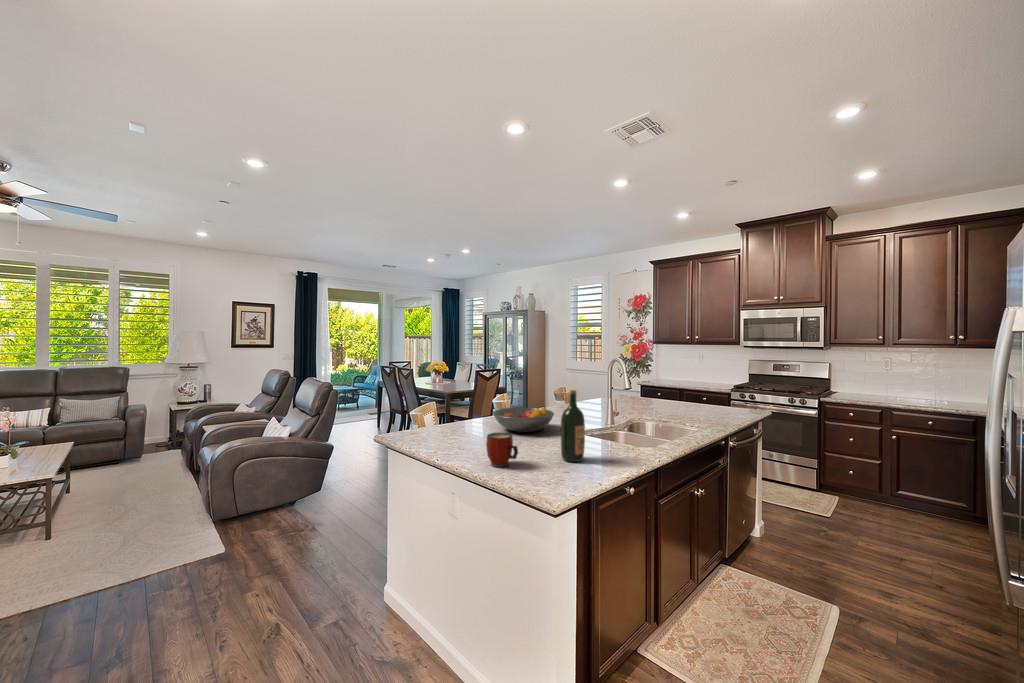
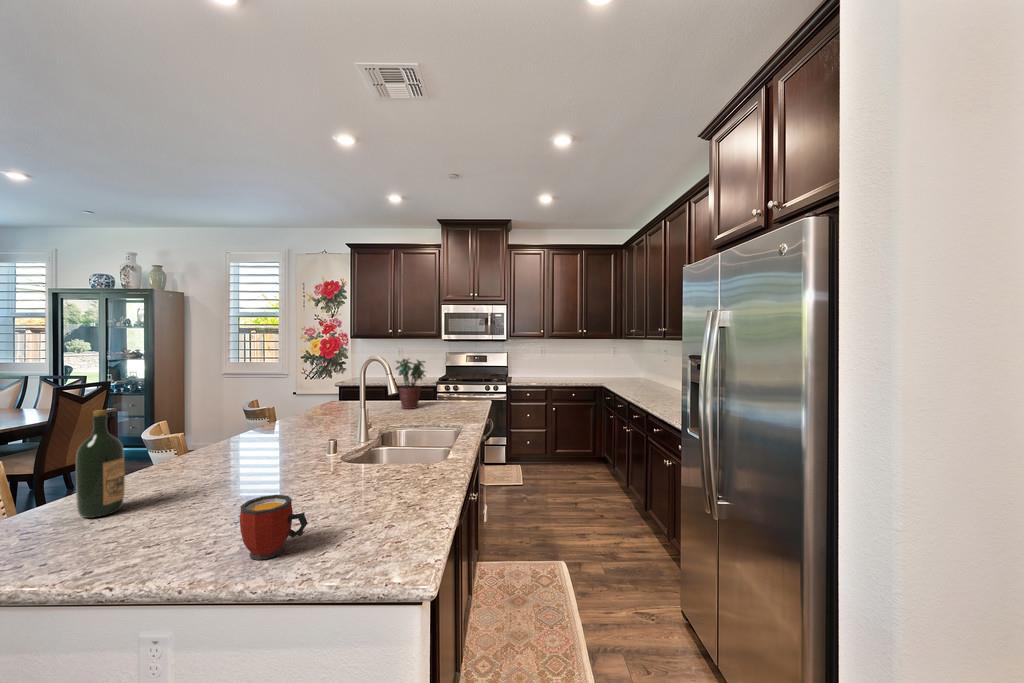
potted plant: none [662,361,691,408] -> present [396,359,425,409]
wine bottle: present [561,390,585,462] -> present [76,410,125,518]
fruit bowl: present [493,407,554,432] -> none [191,434,302,482]

